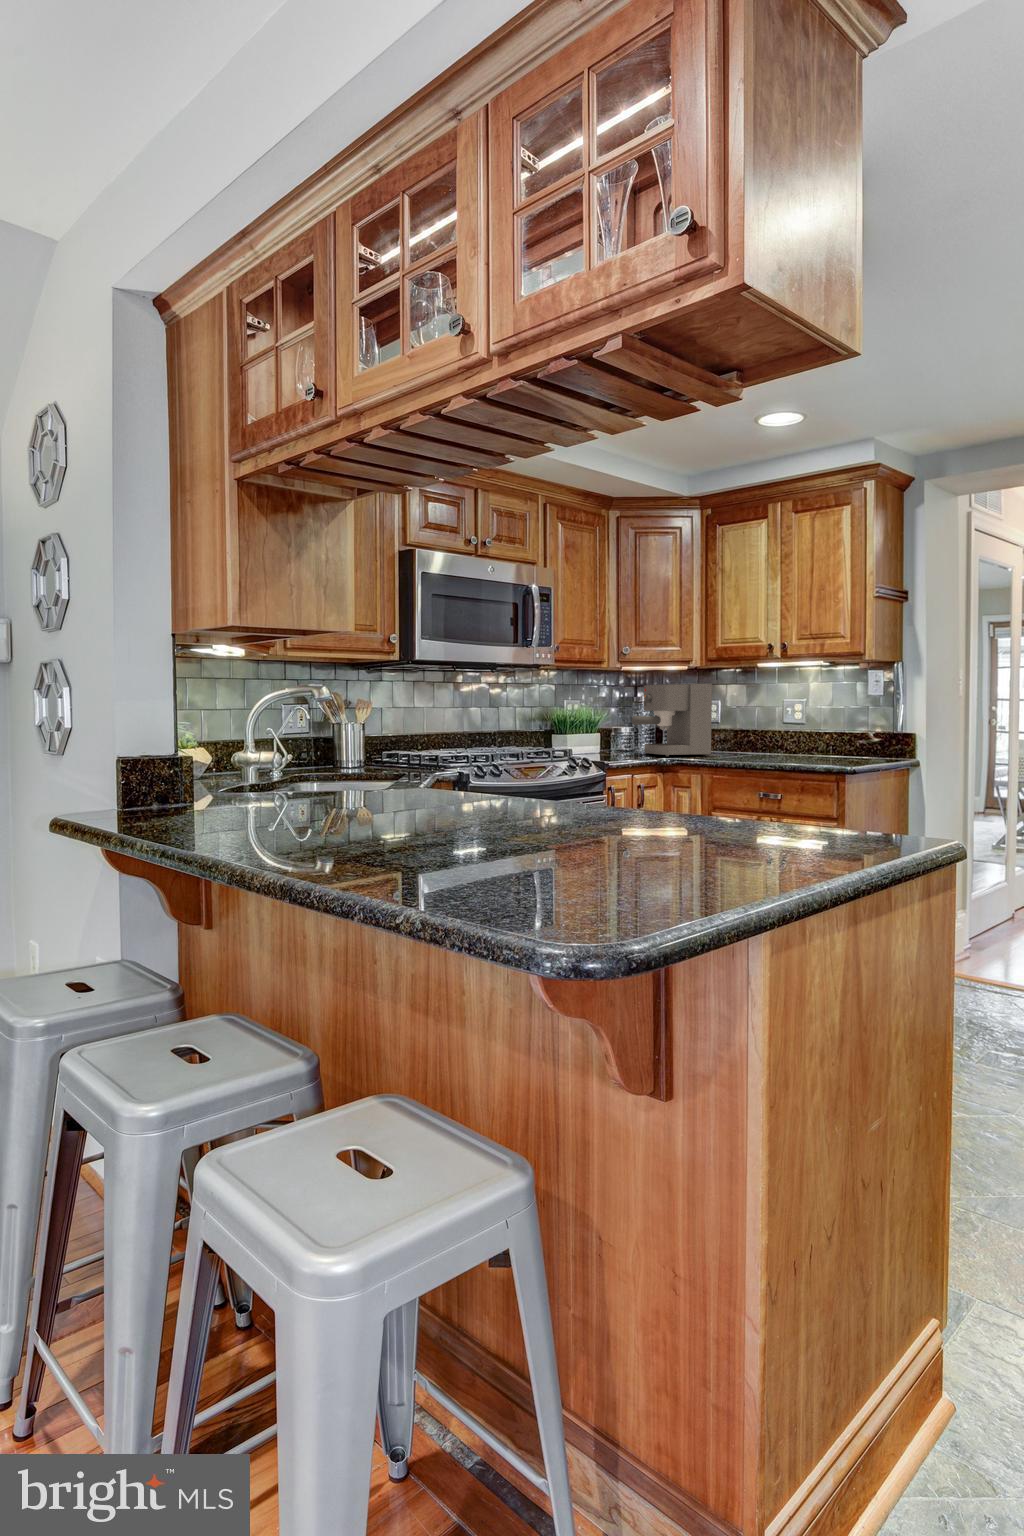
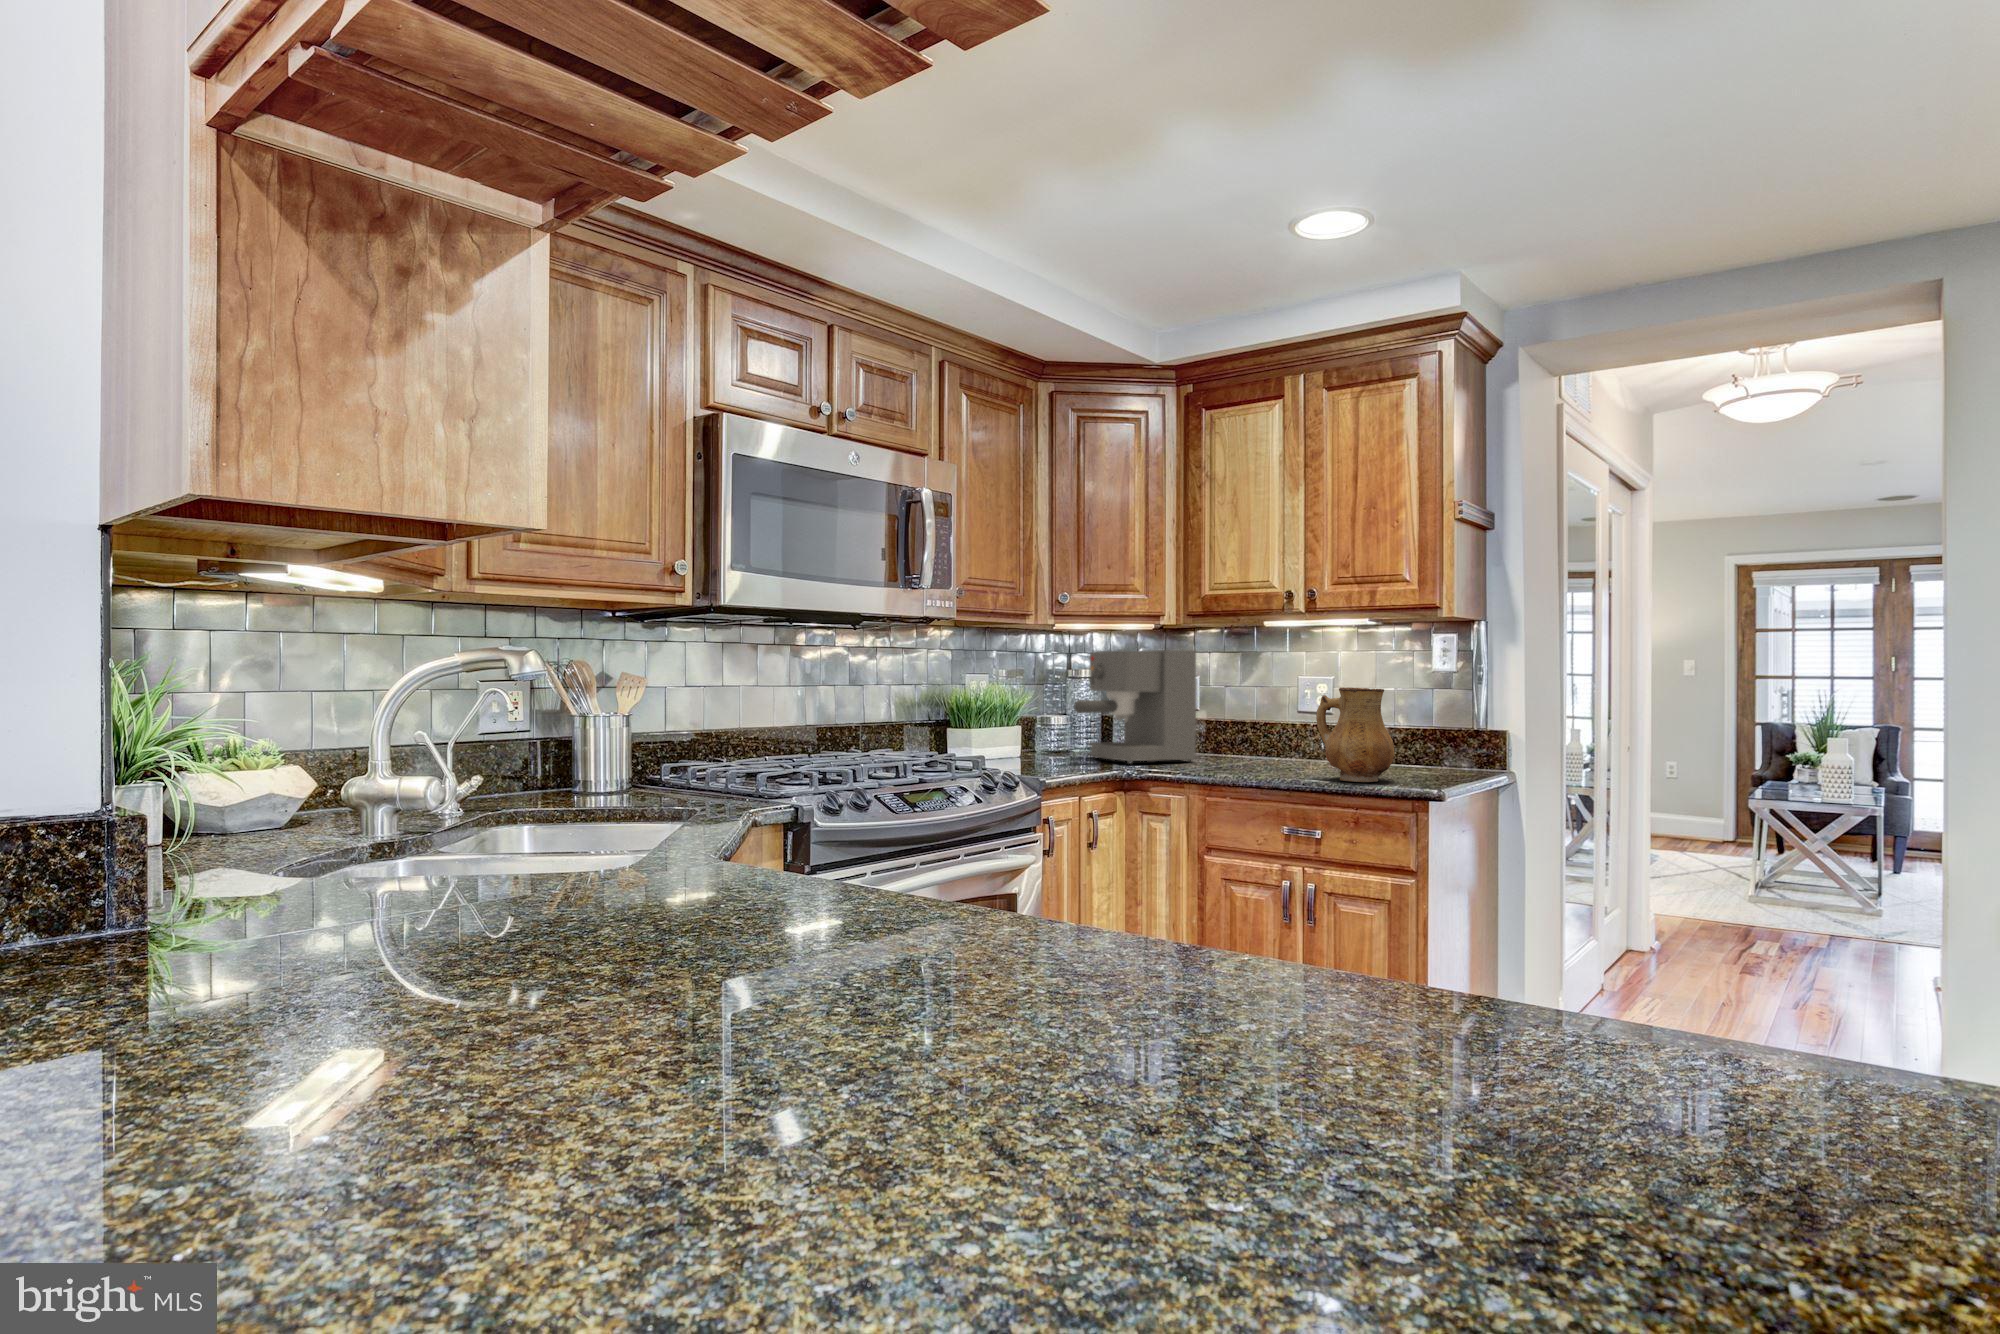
ceramic pitcher: none [782,706,830,765] -> present [1316,687,1394,782]

